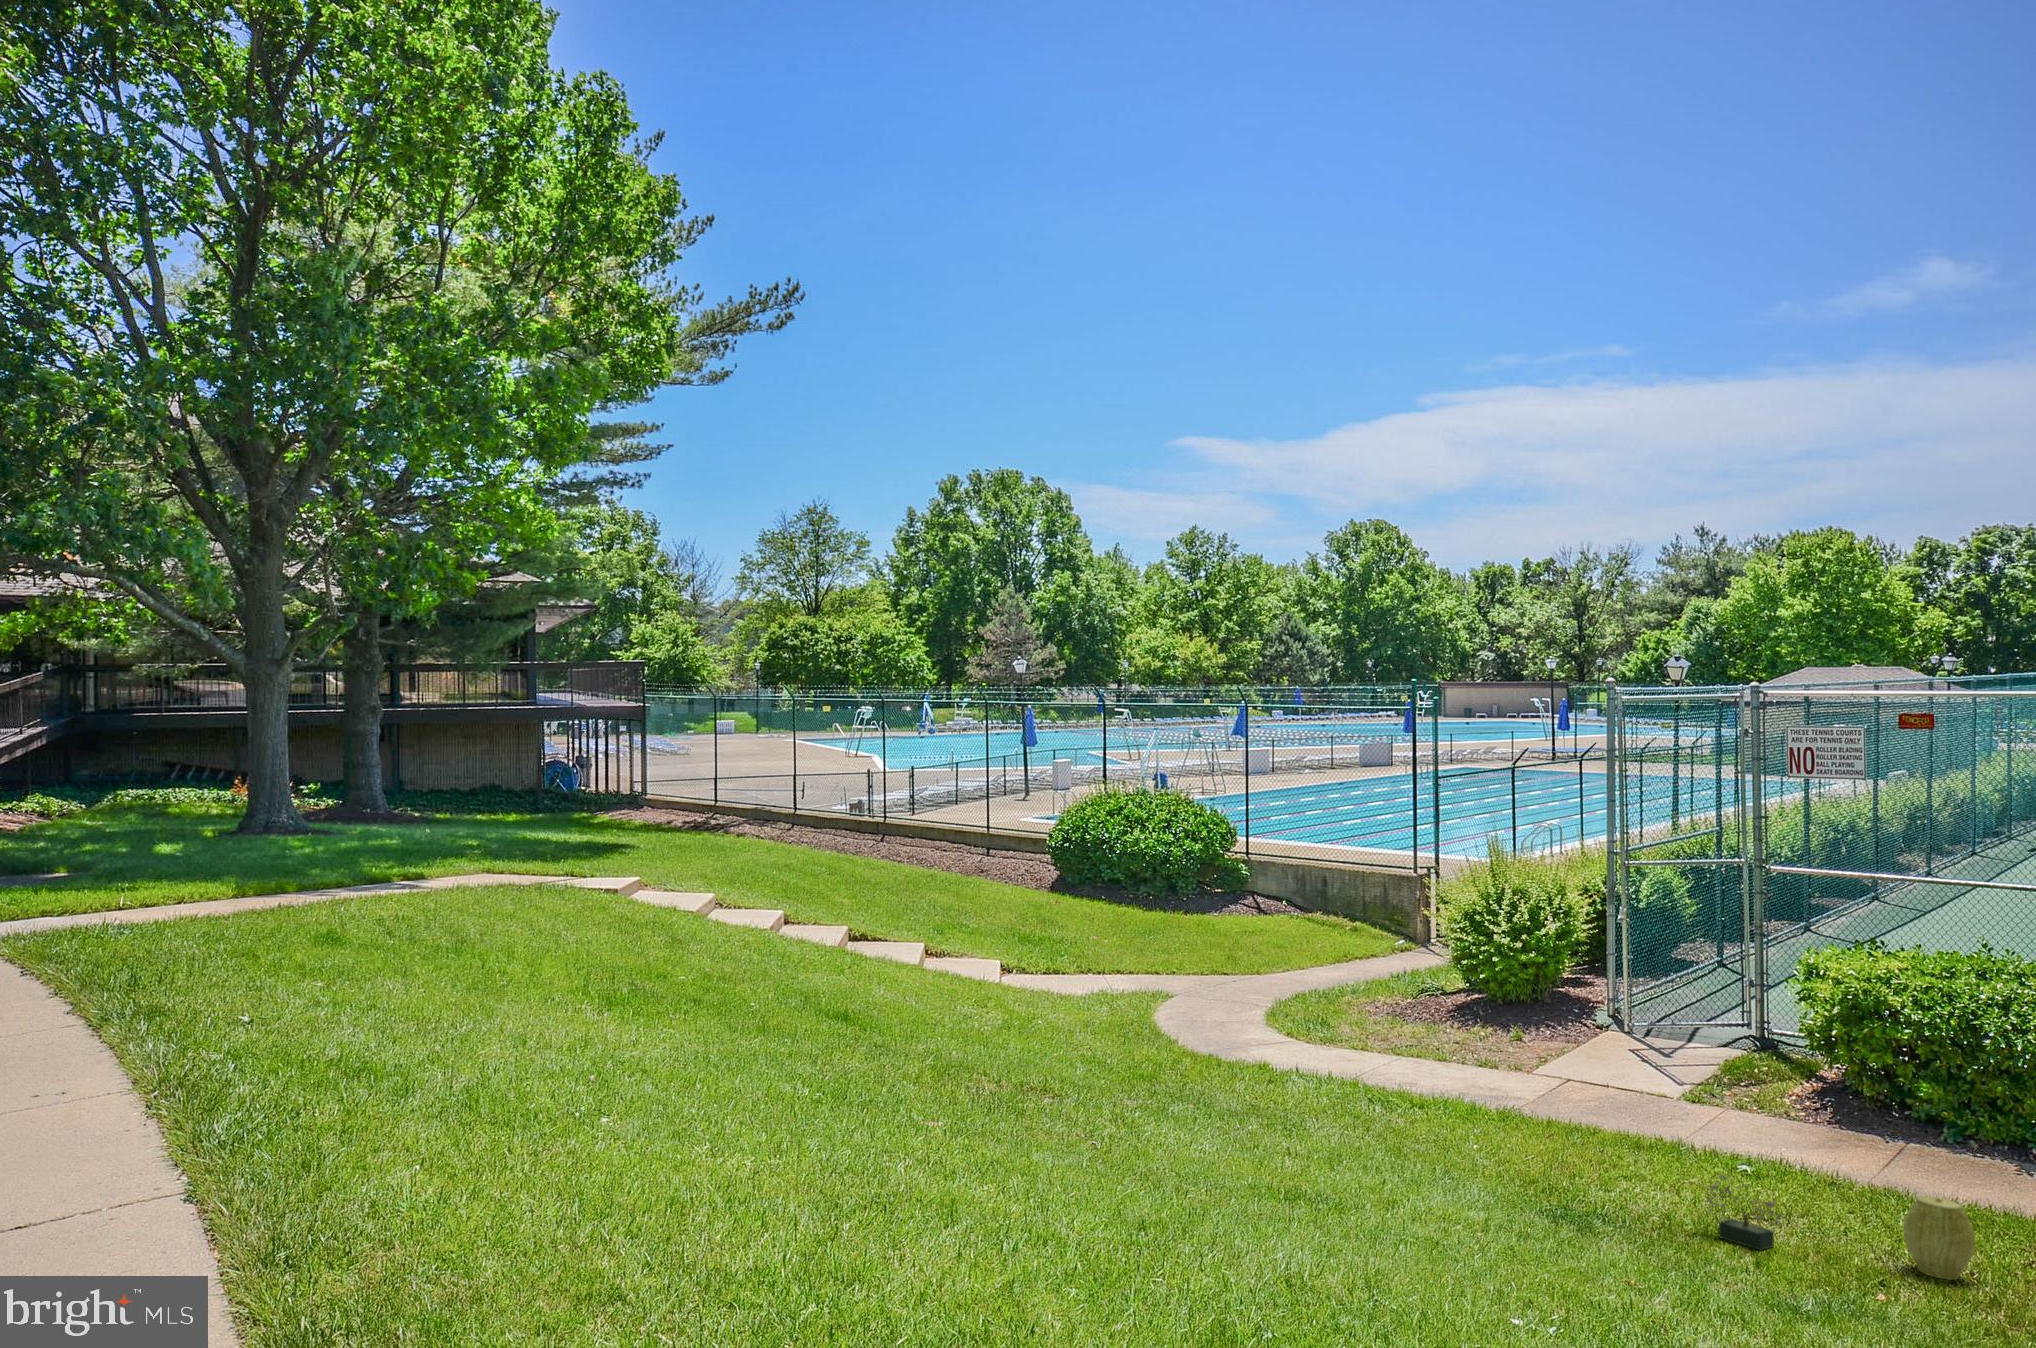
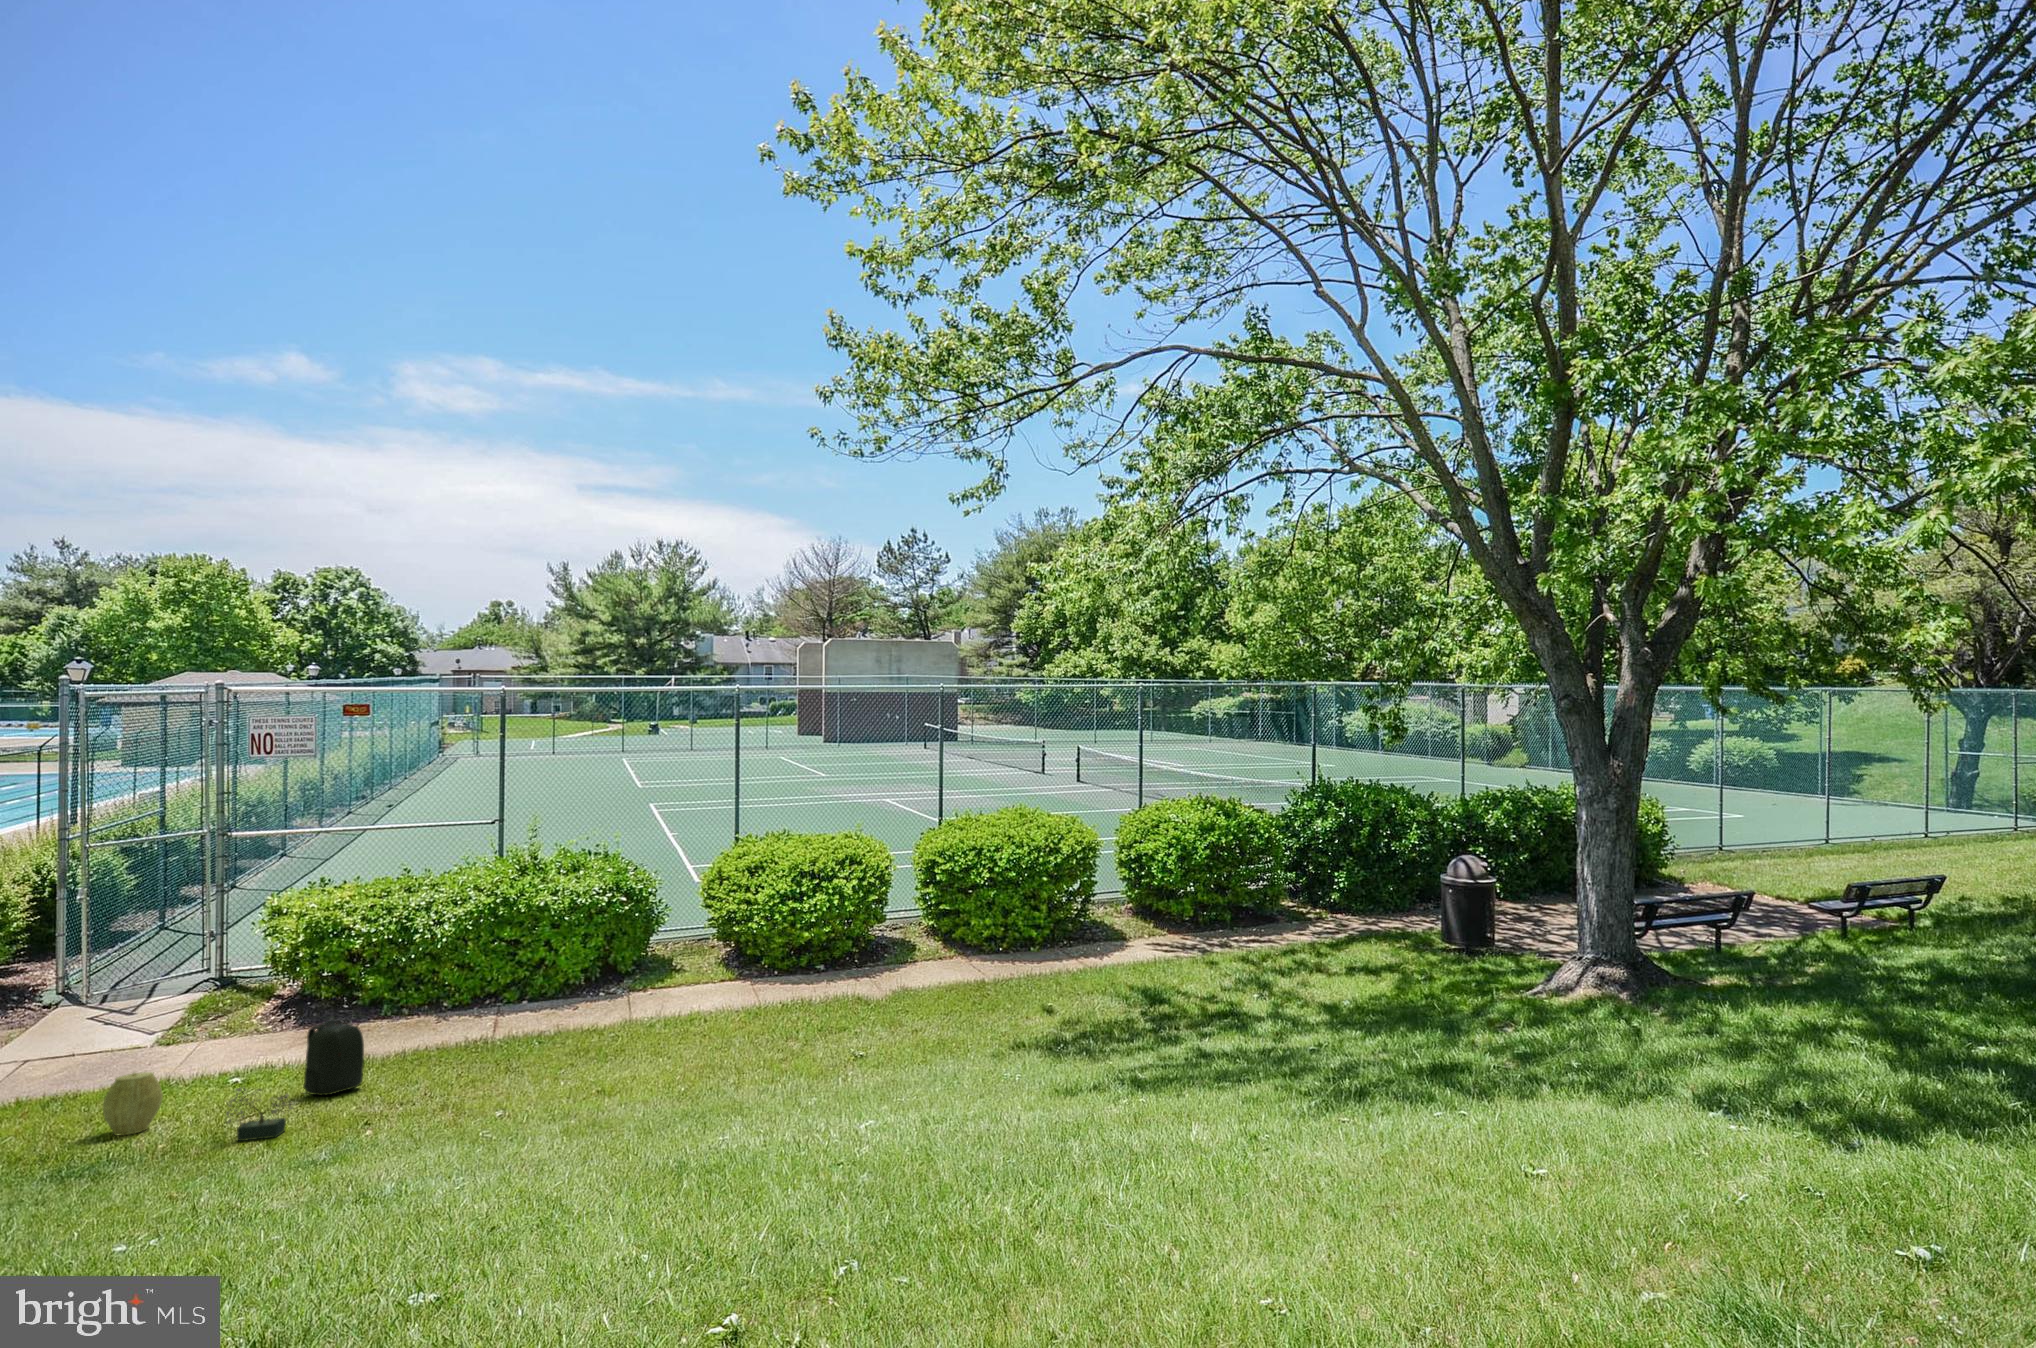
backpack: none [1813,1126,1889,1225] -> present [303,1020,364,1095]
woven basket: present [1903,1196,1975,1280] -> present [102,1072,163,1135]

